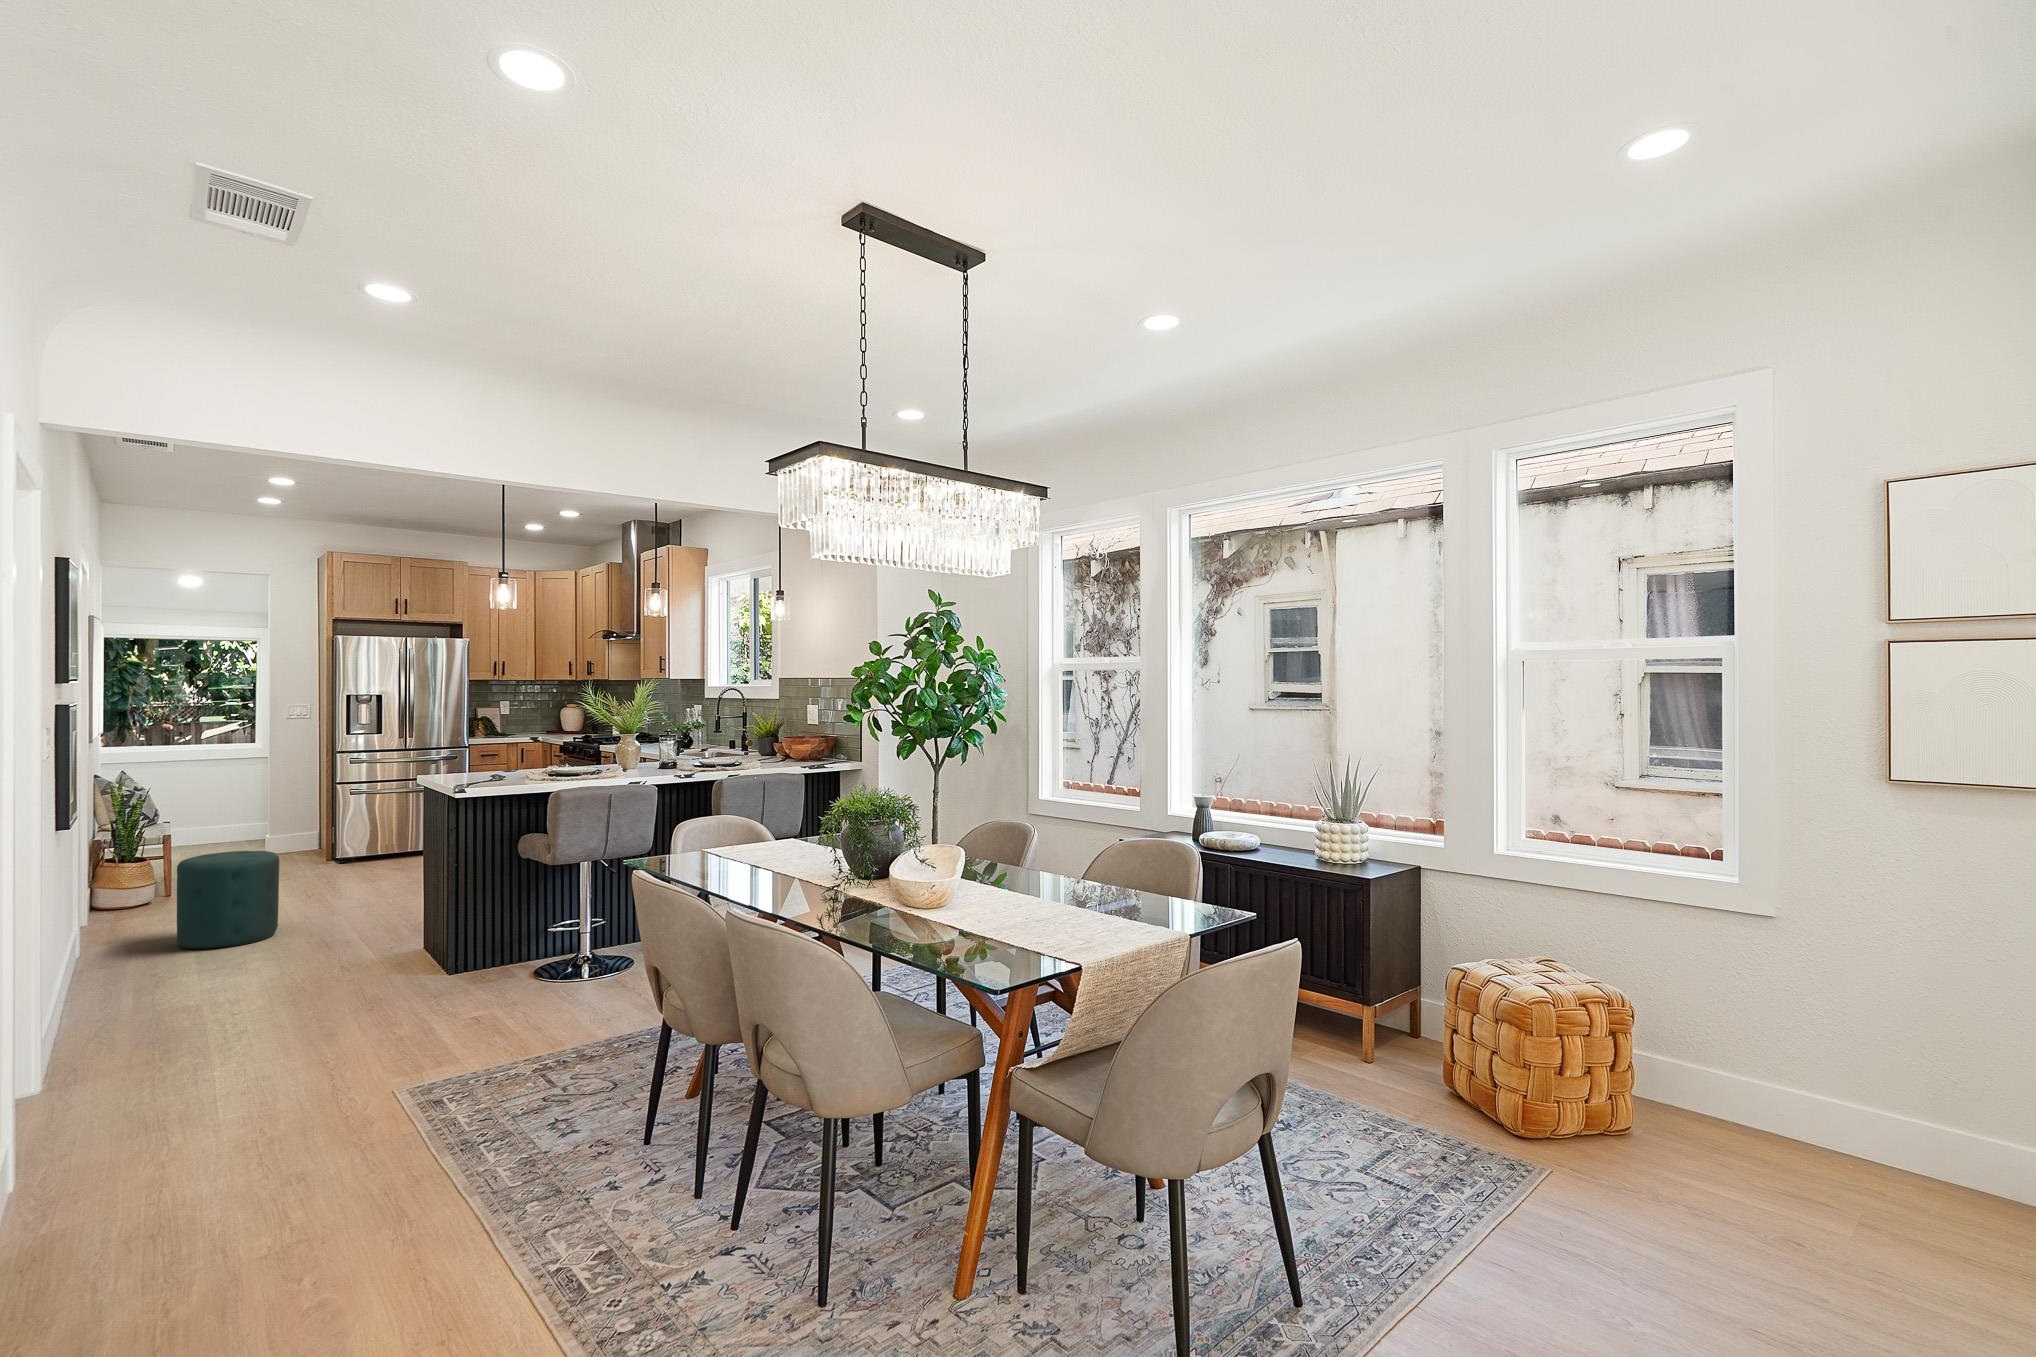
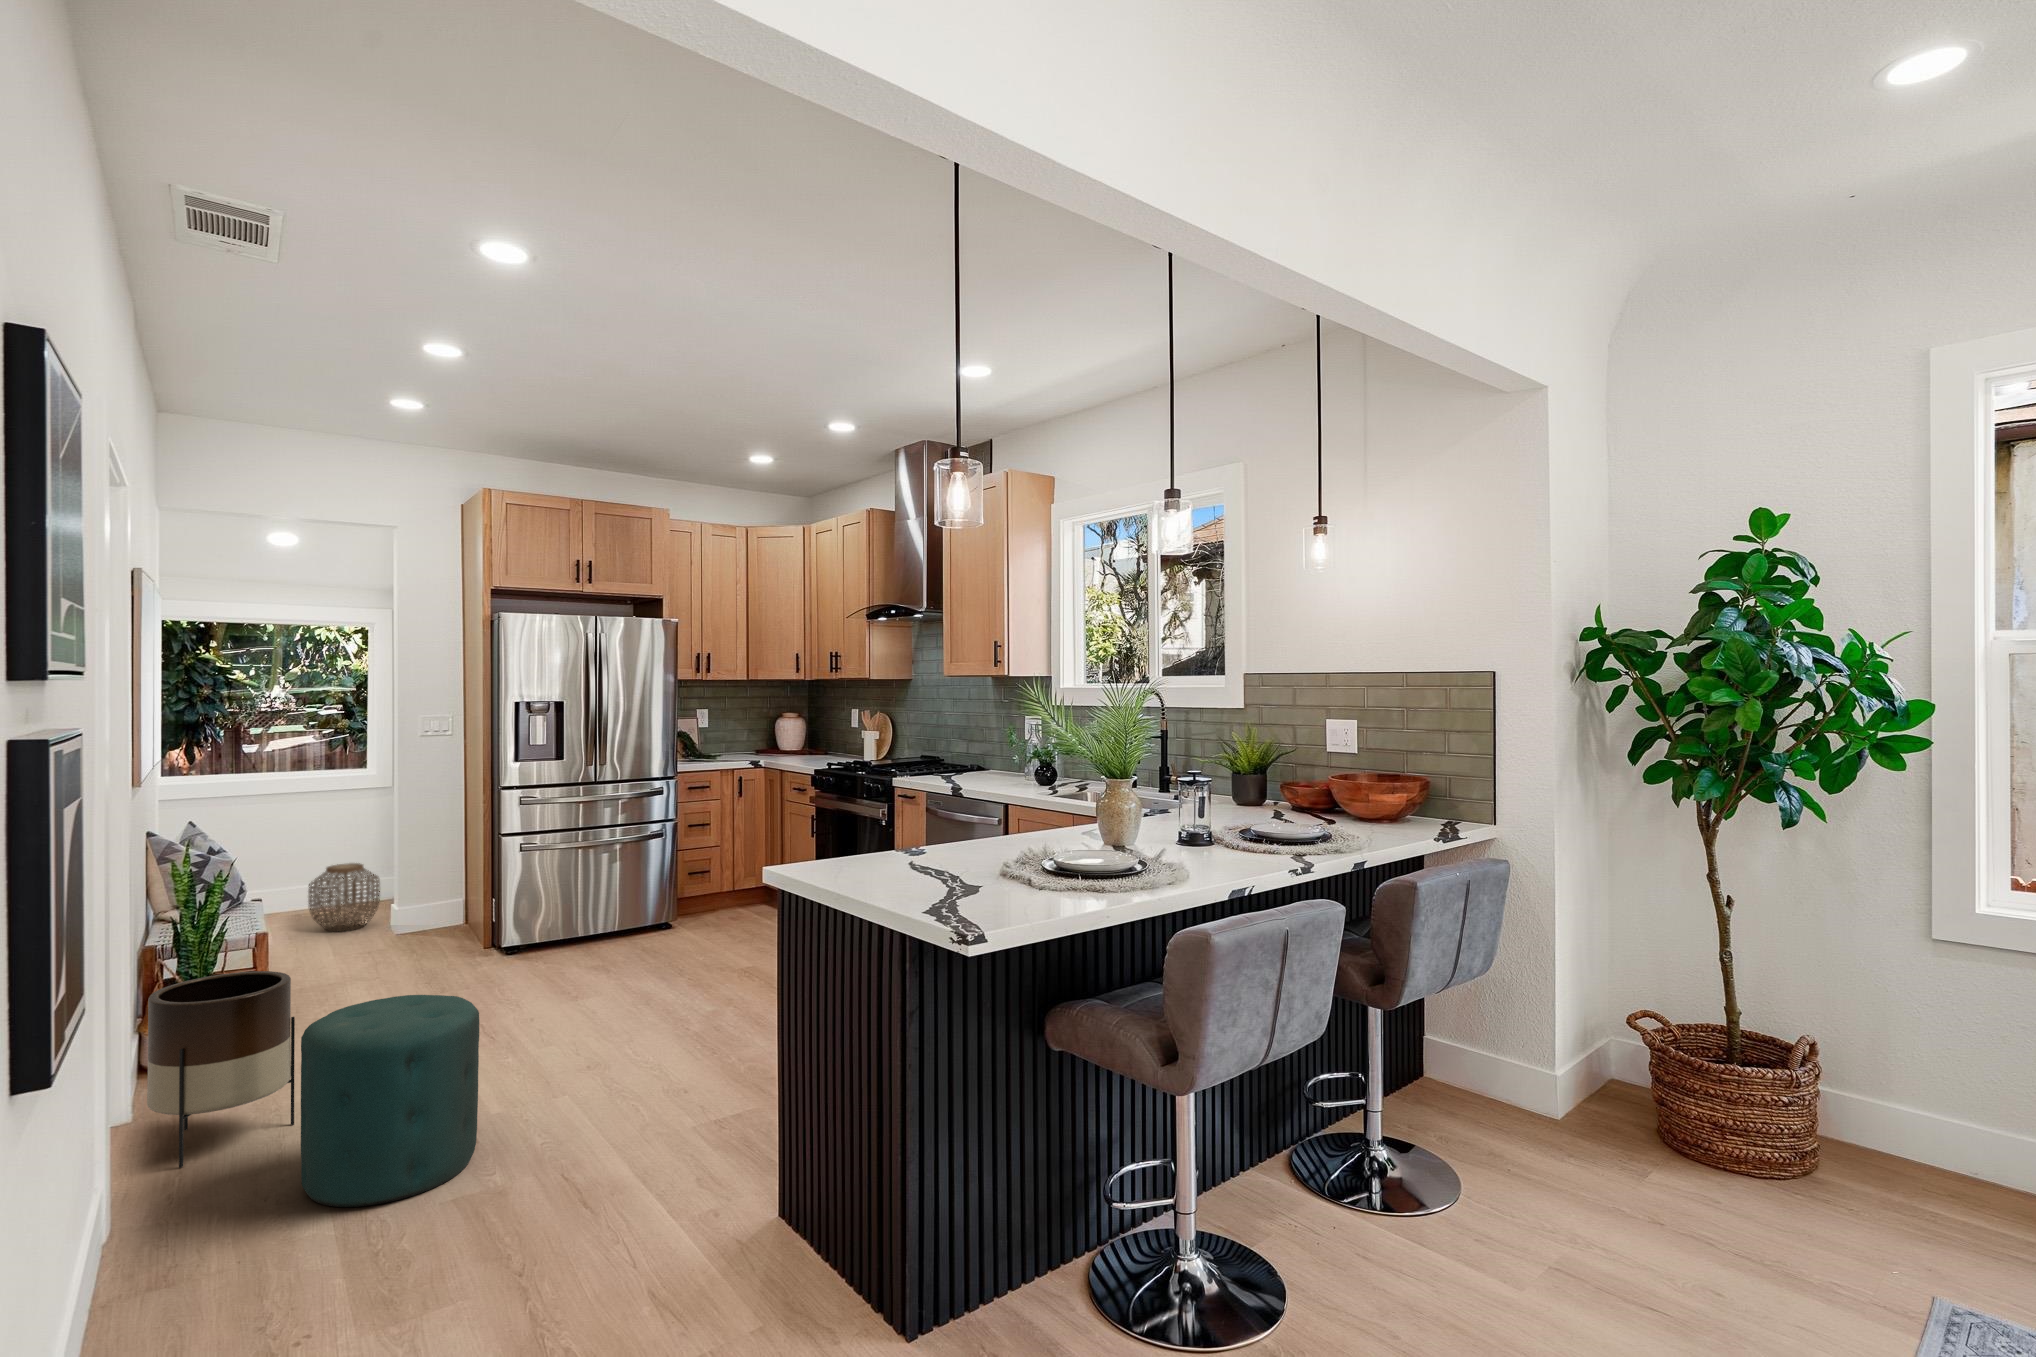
woven basket: none [210,806,262,852] -> present [309,863,380,932]
planter: none [94,843,179,940] -> present [147,971,295,1168]

